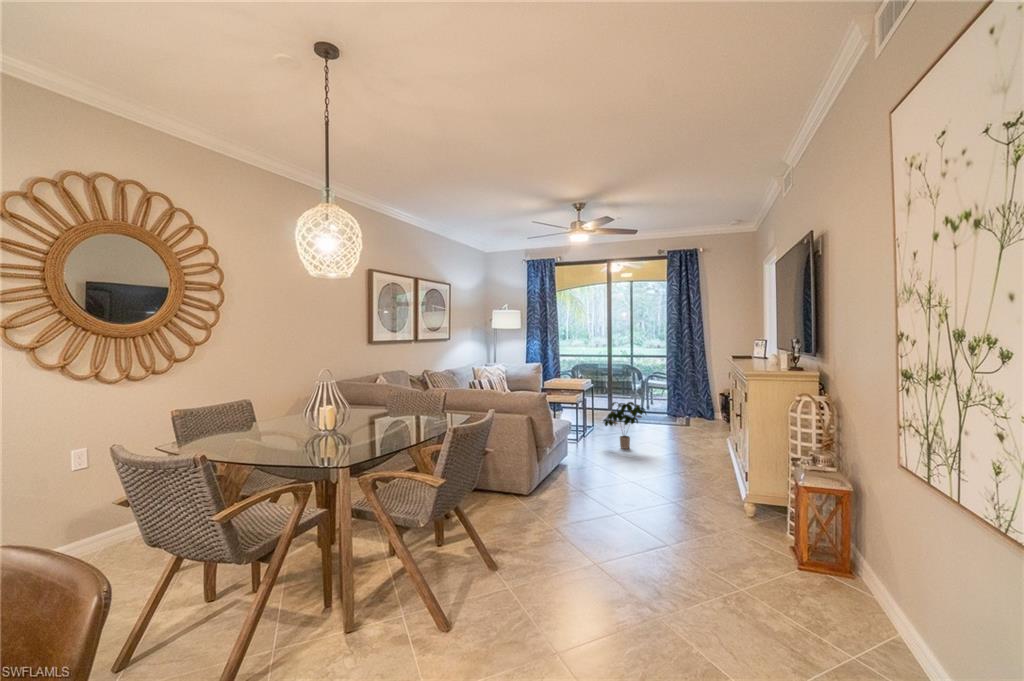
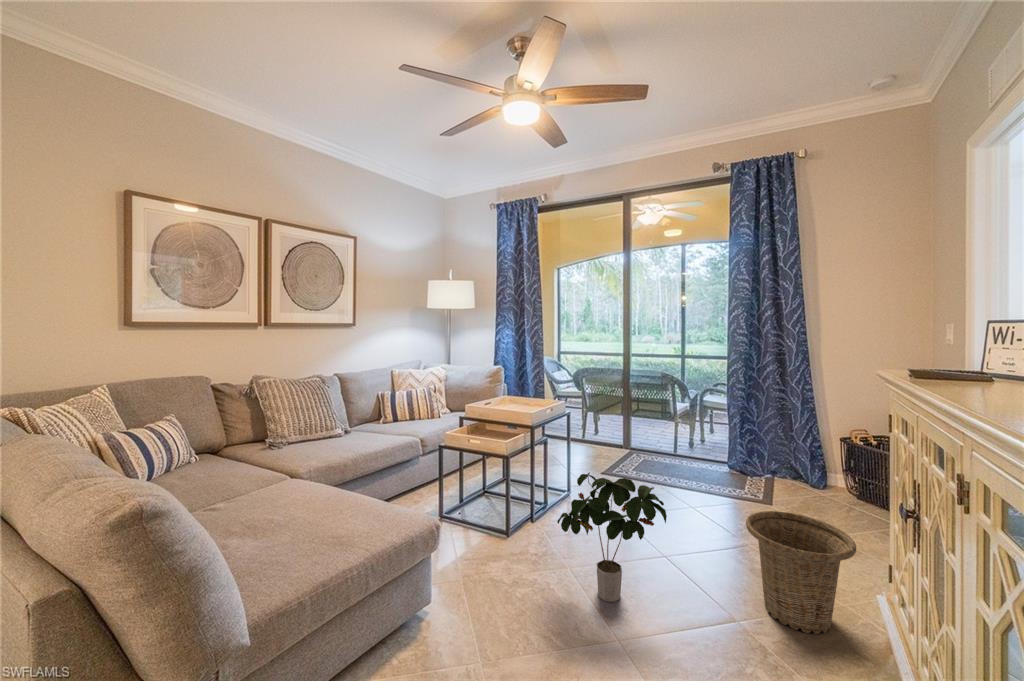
basket: none [674,414,709,449] -> present [746,511,856,634]

